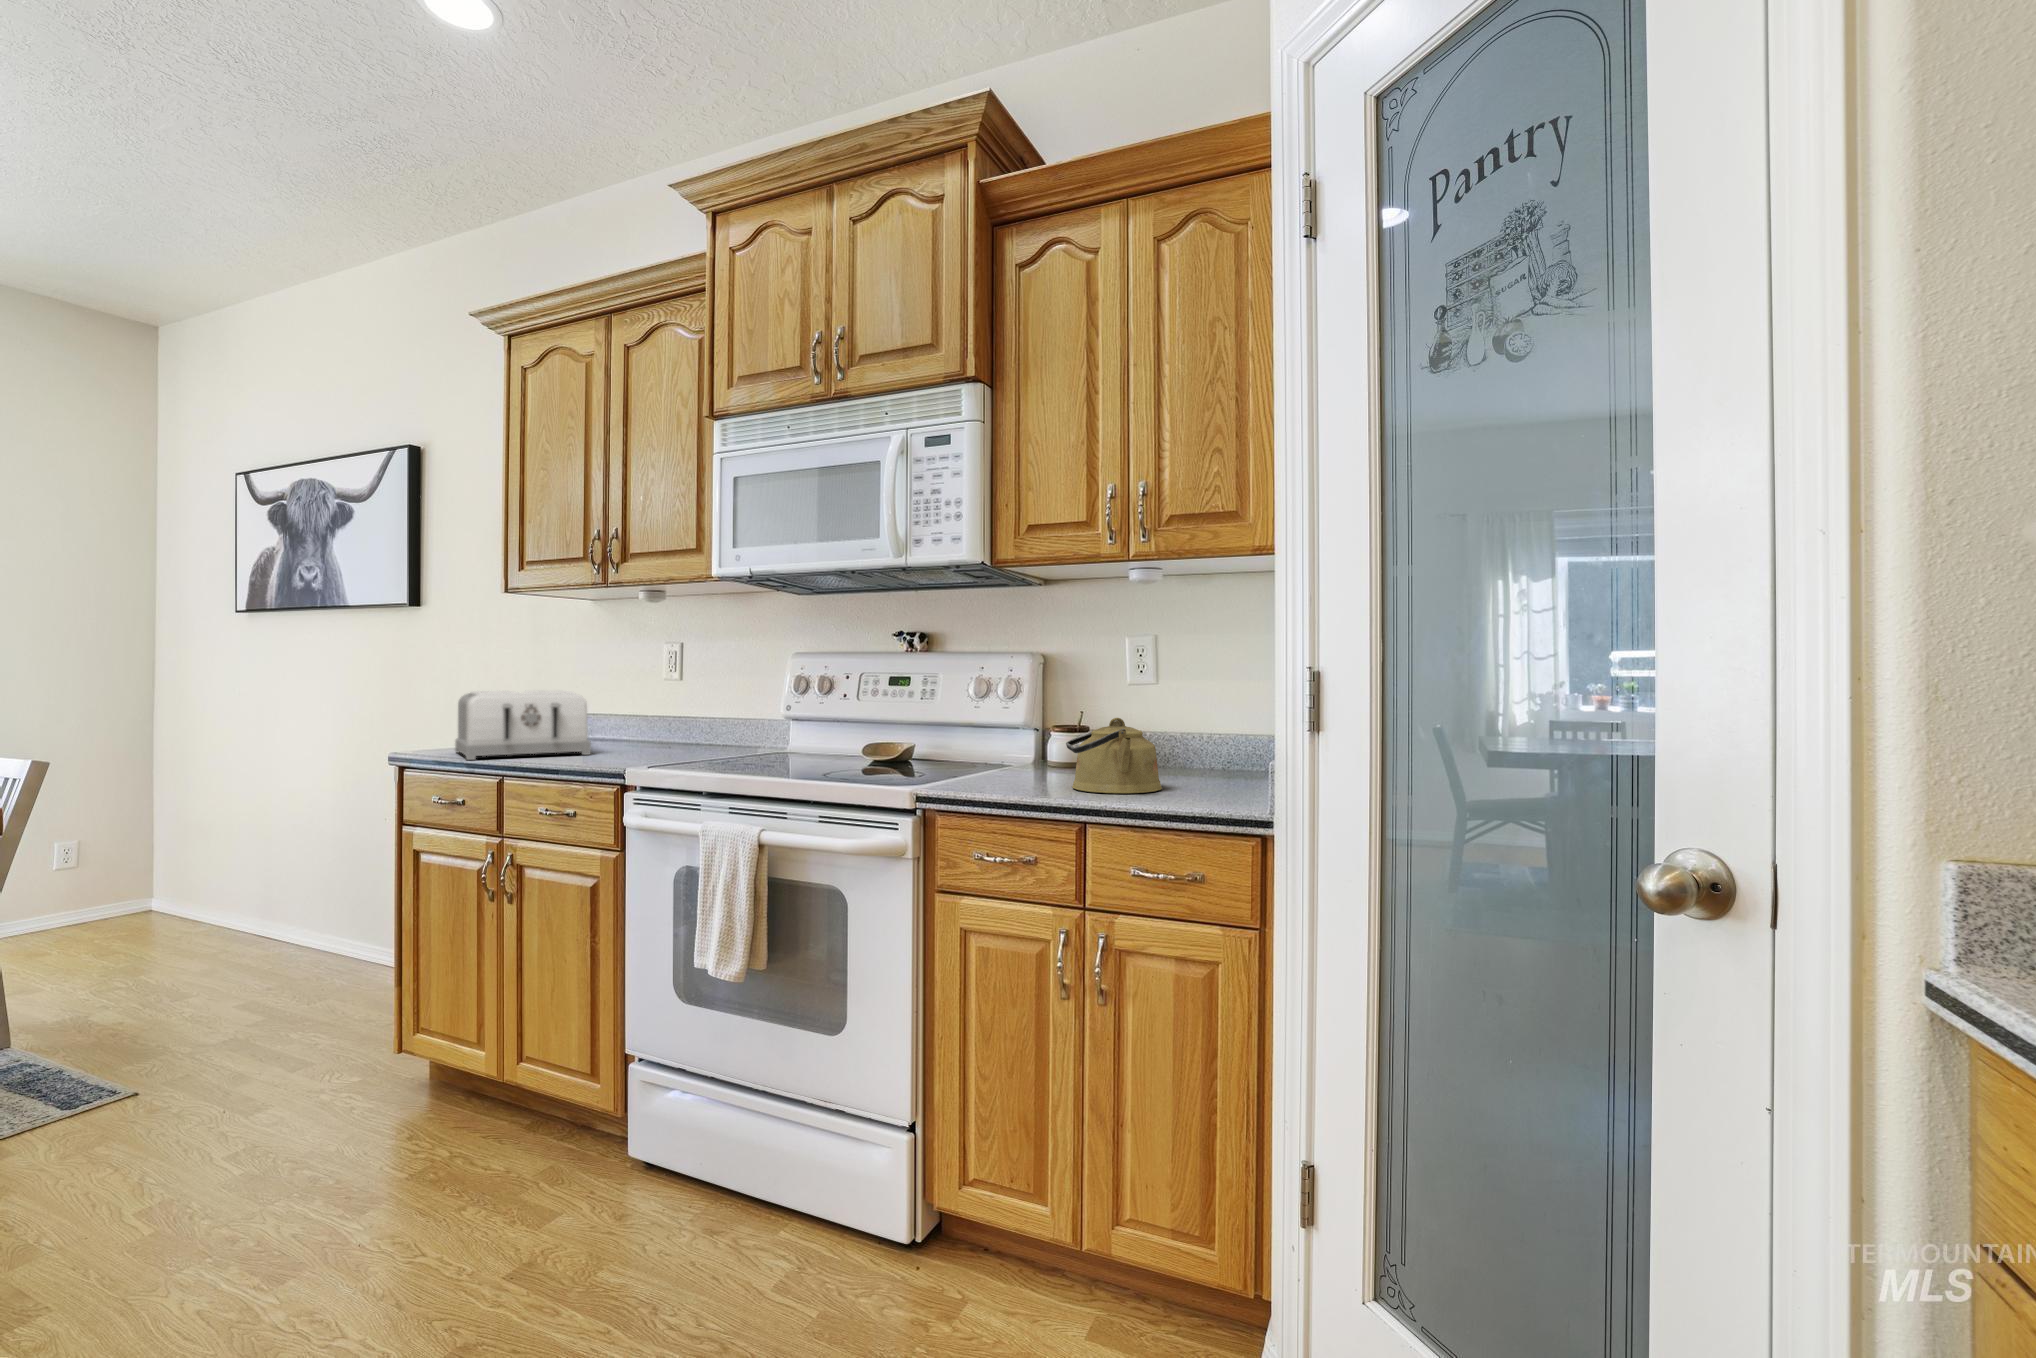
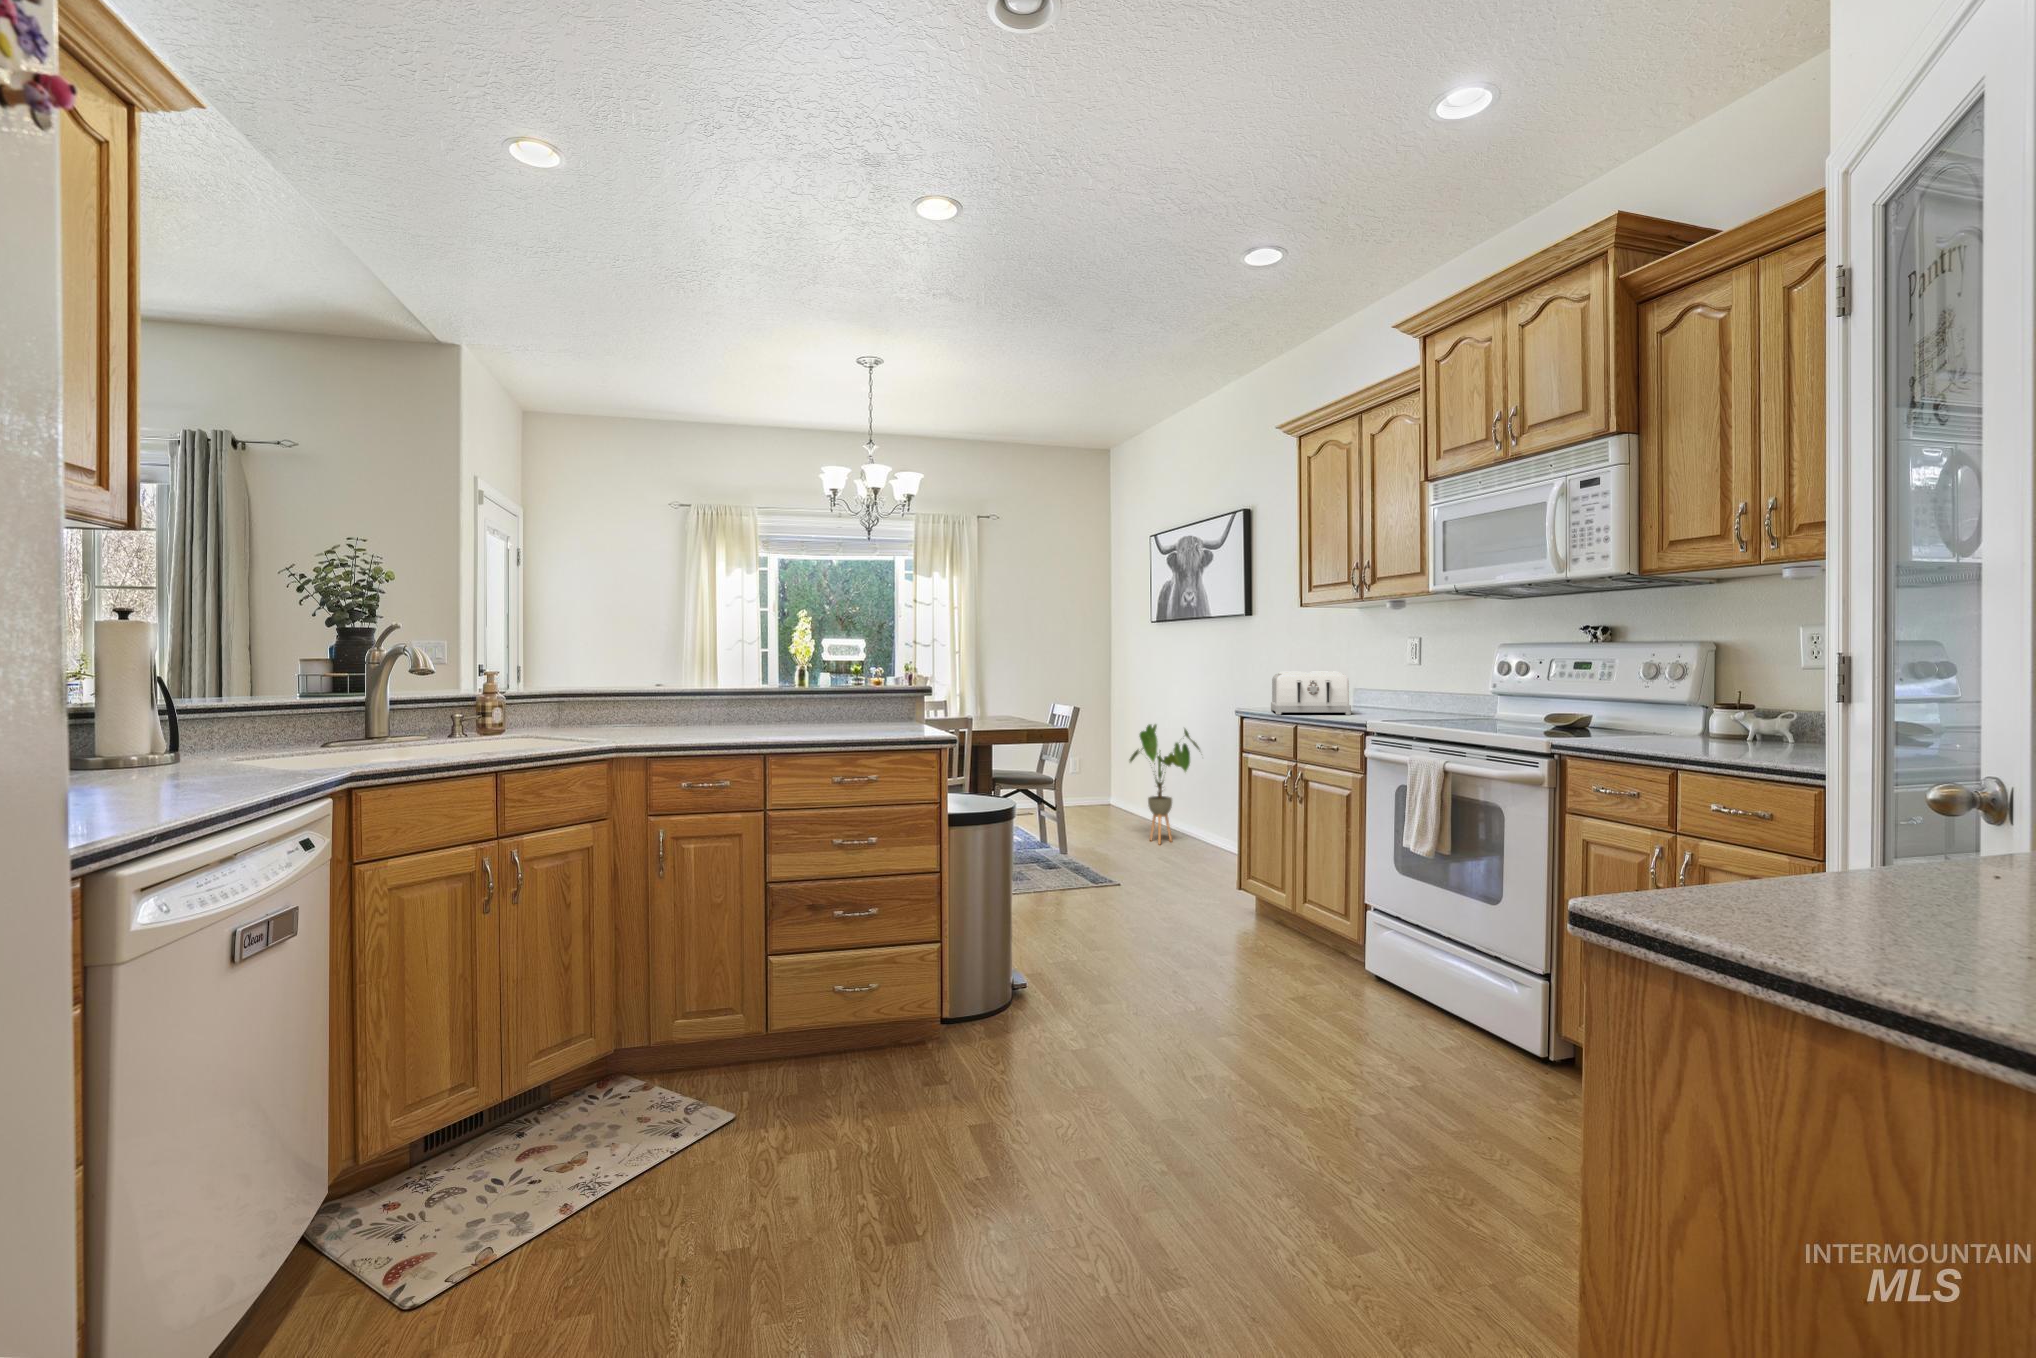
kettle: present [1066,718,1162,793] -> none [1677,693,1773,752]
house plant: none [177,777,331,978] -> present [1129,724,1199,844]

